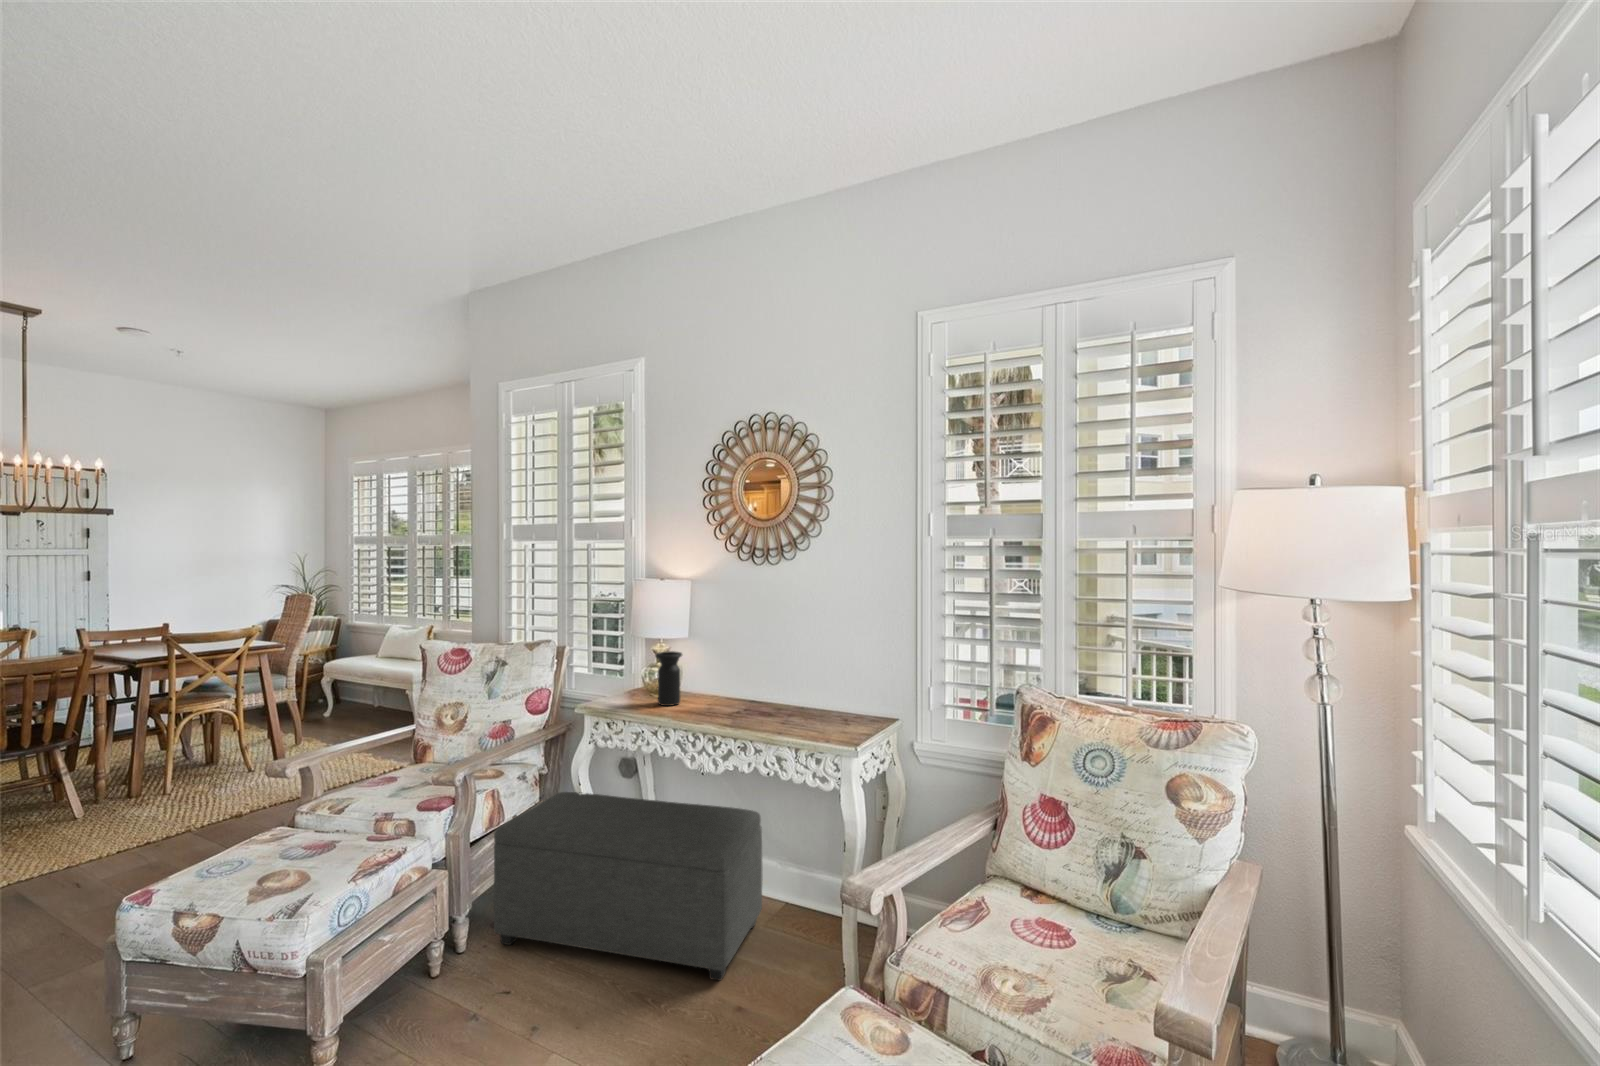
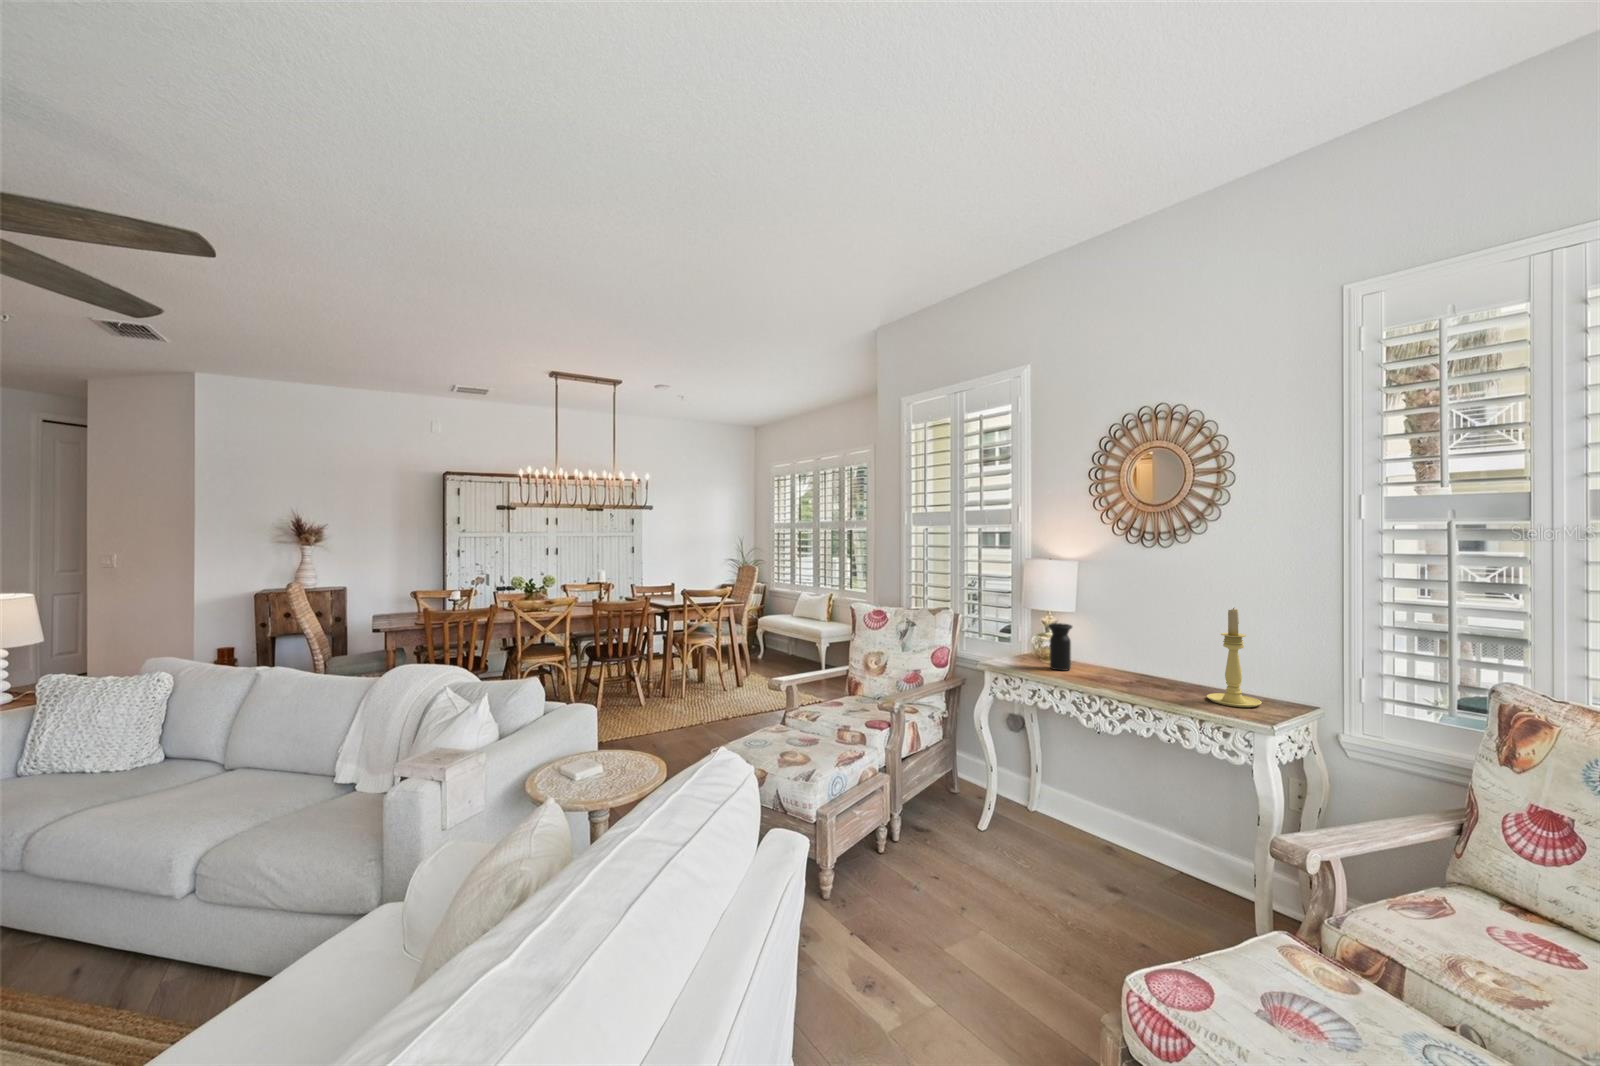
candle holder: none [806,625,853,728] -> present [1207,608,1262,707]
ottoman: present [494,792,762,980] -> none [919,732,1156,916]

